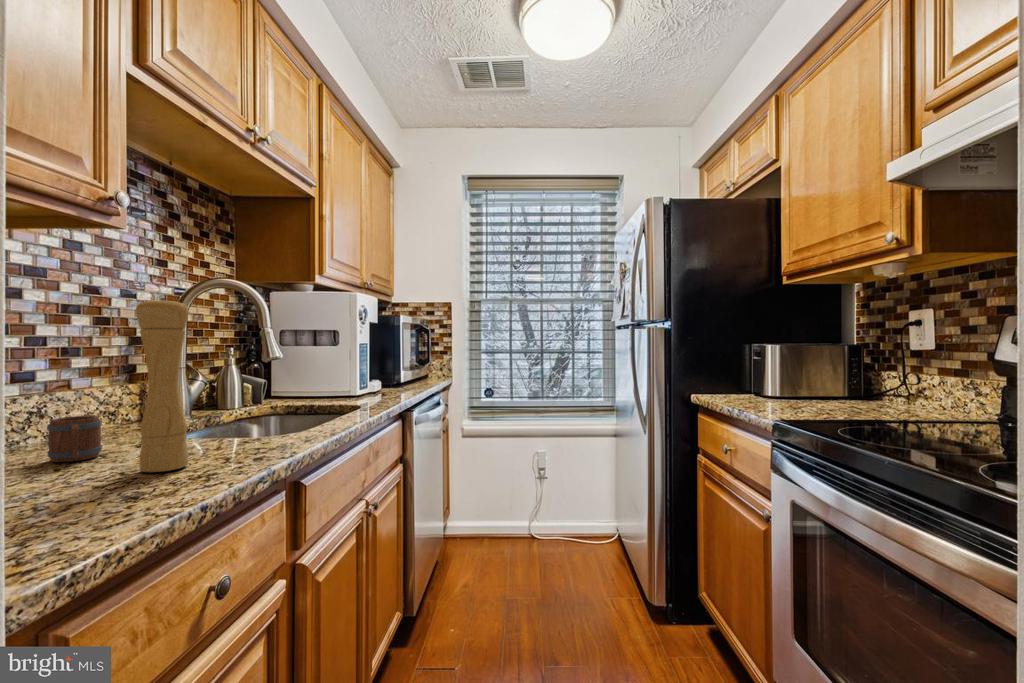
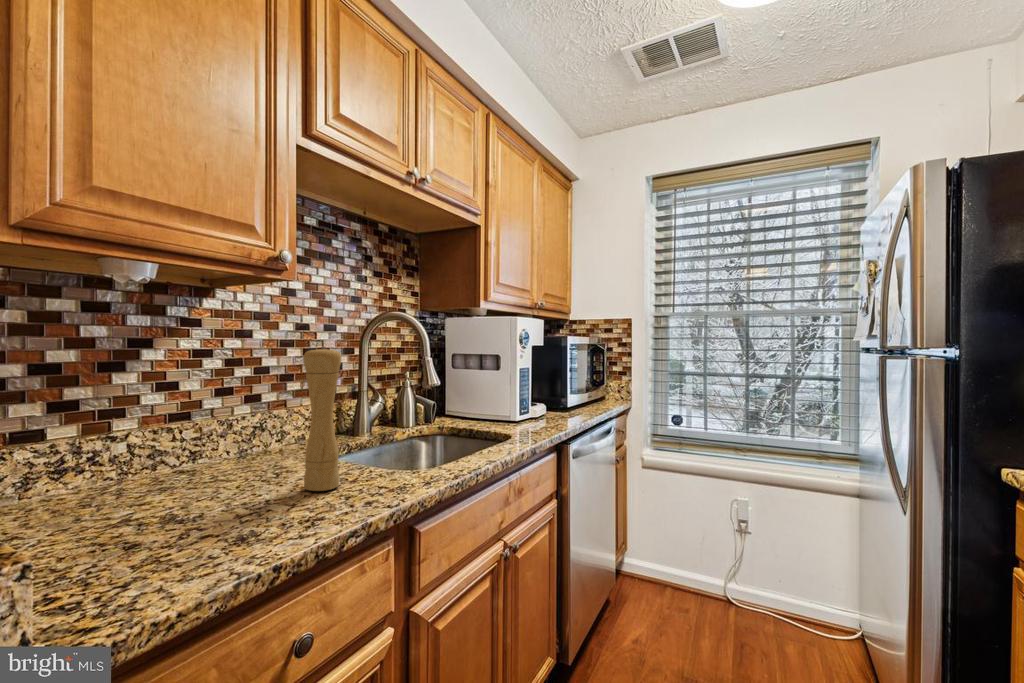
mug: present [47,416,102,462] -> none [256,435,292,472]

